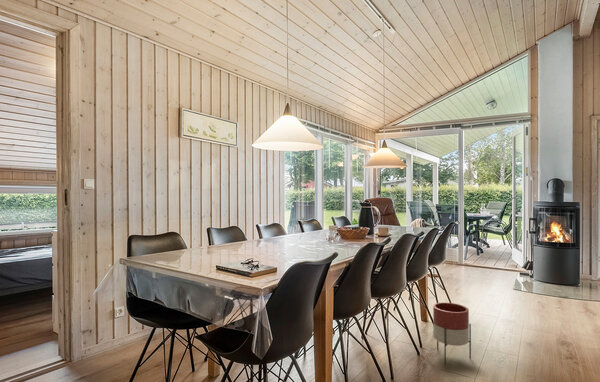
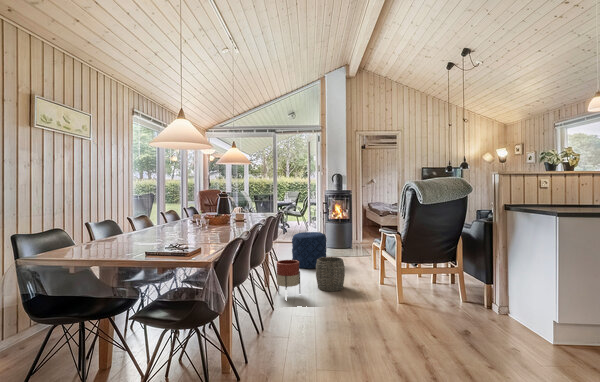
pouf: none [473,259,529,314] -> present [292,232,326,268]
woven basket: none [501,306,553,365] -> present [316,257,345,291]

